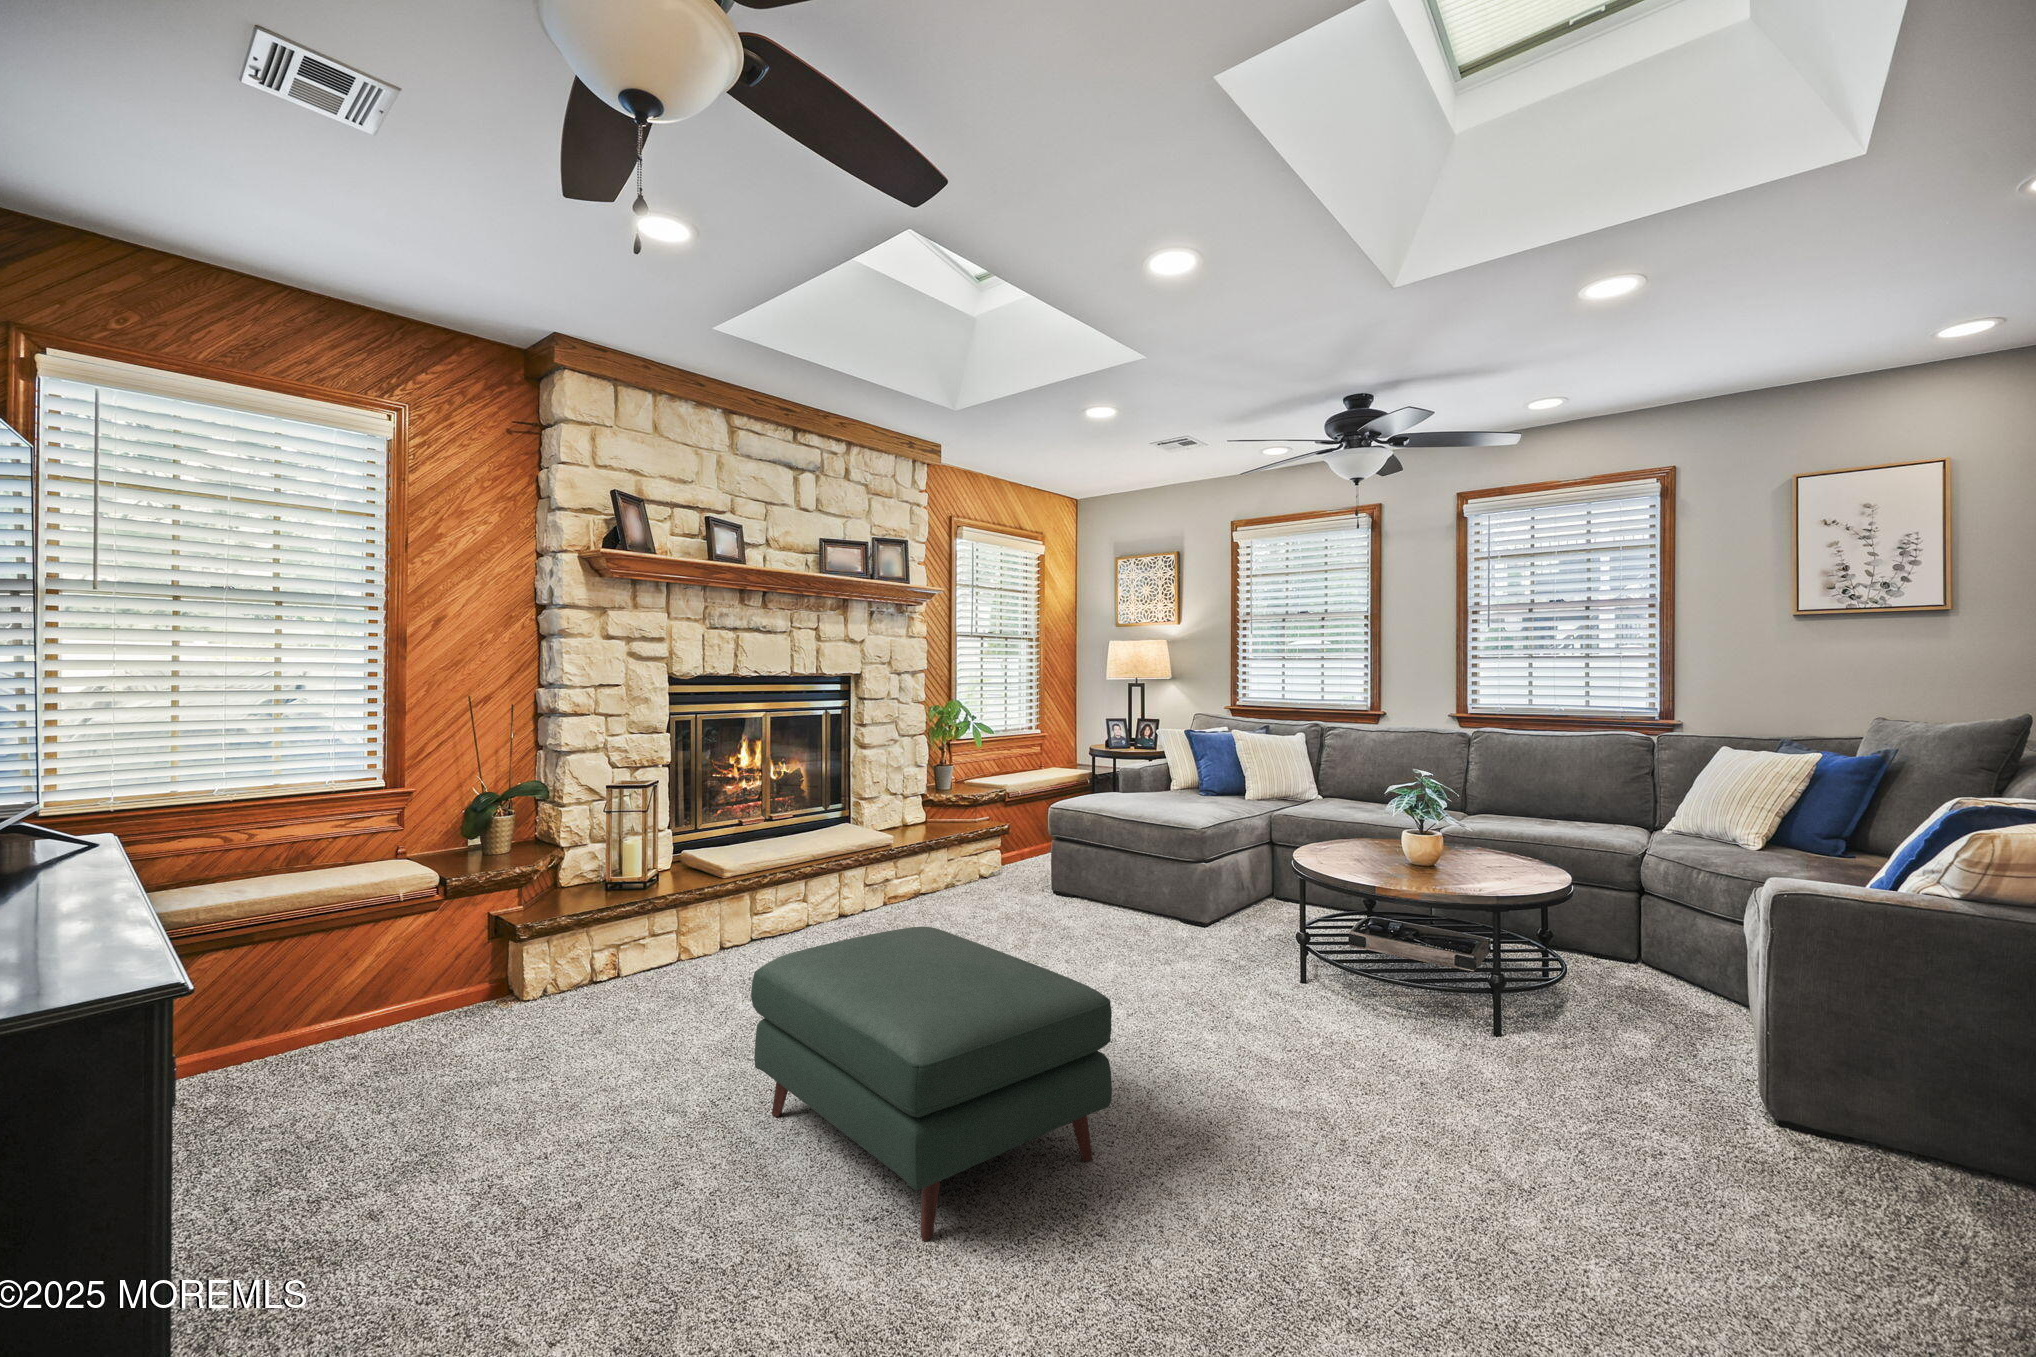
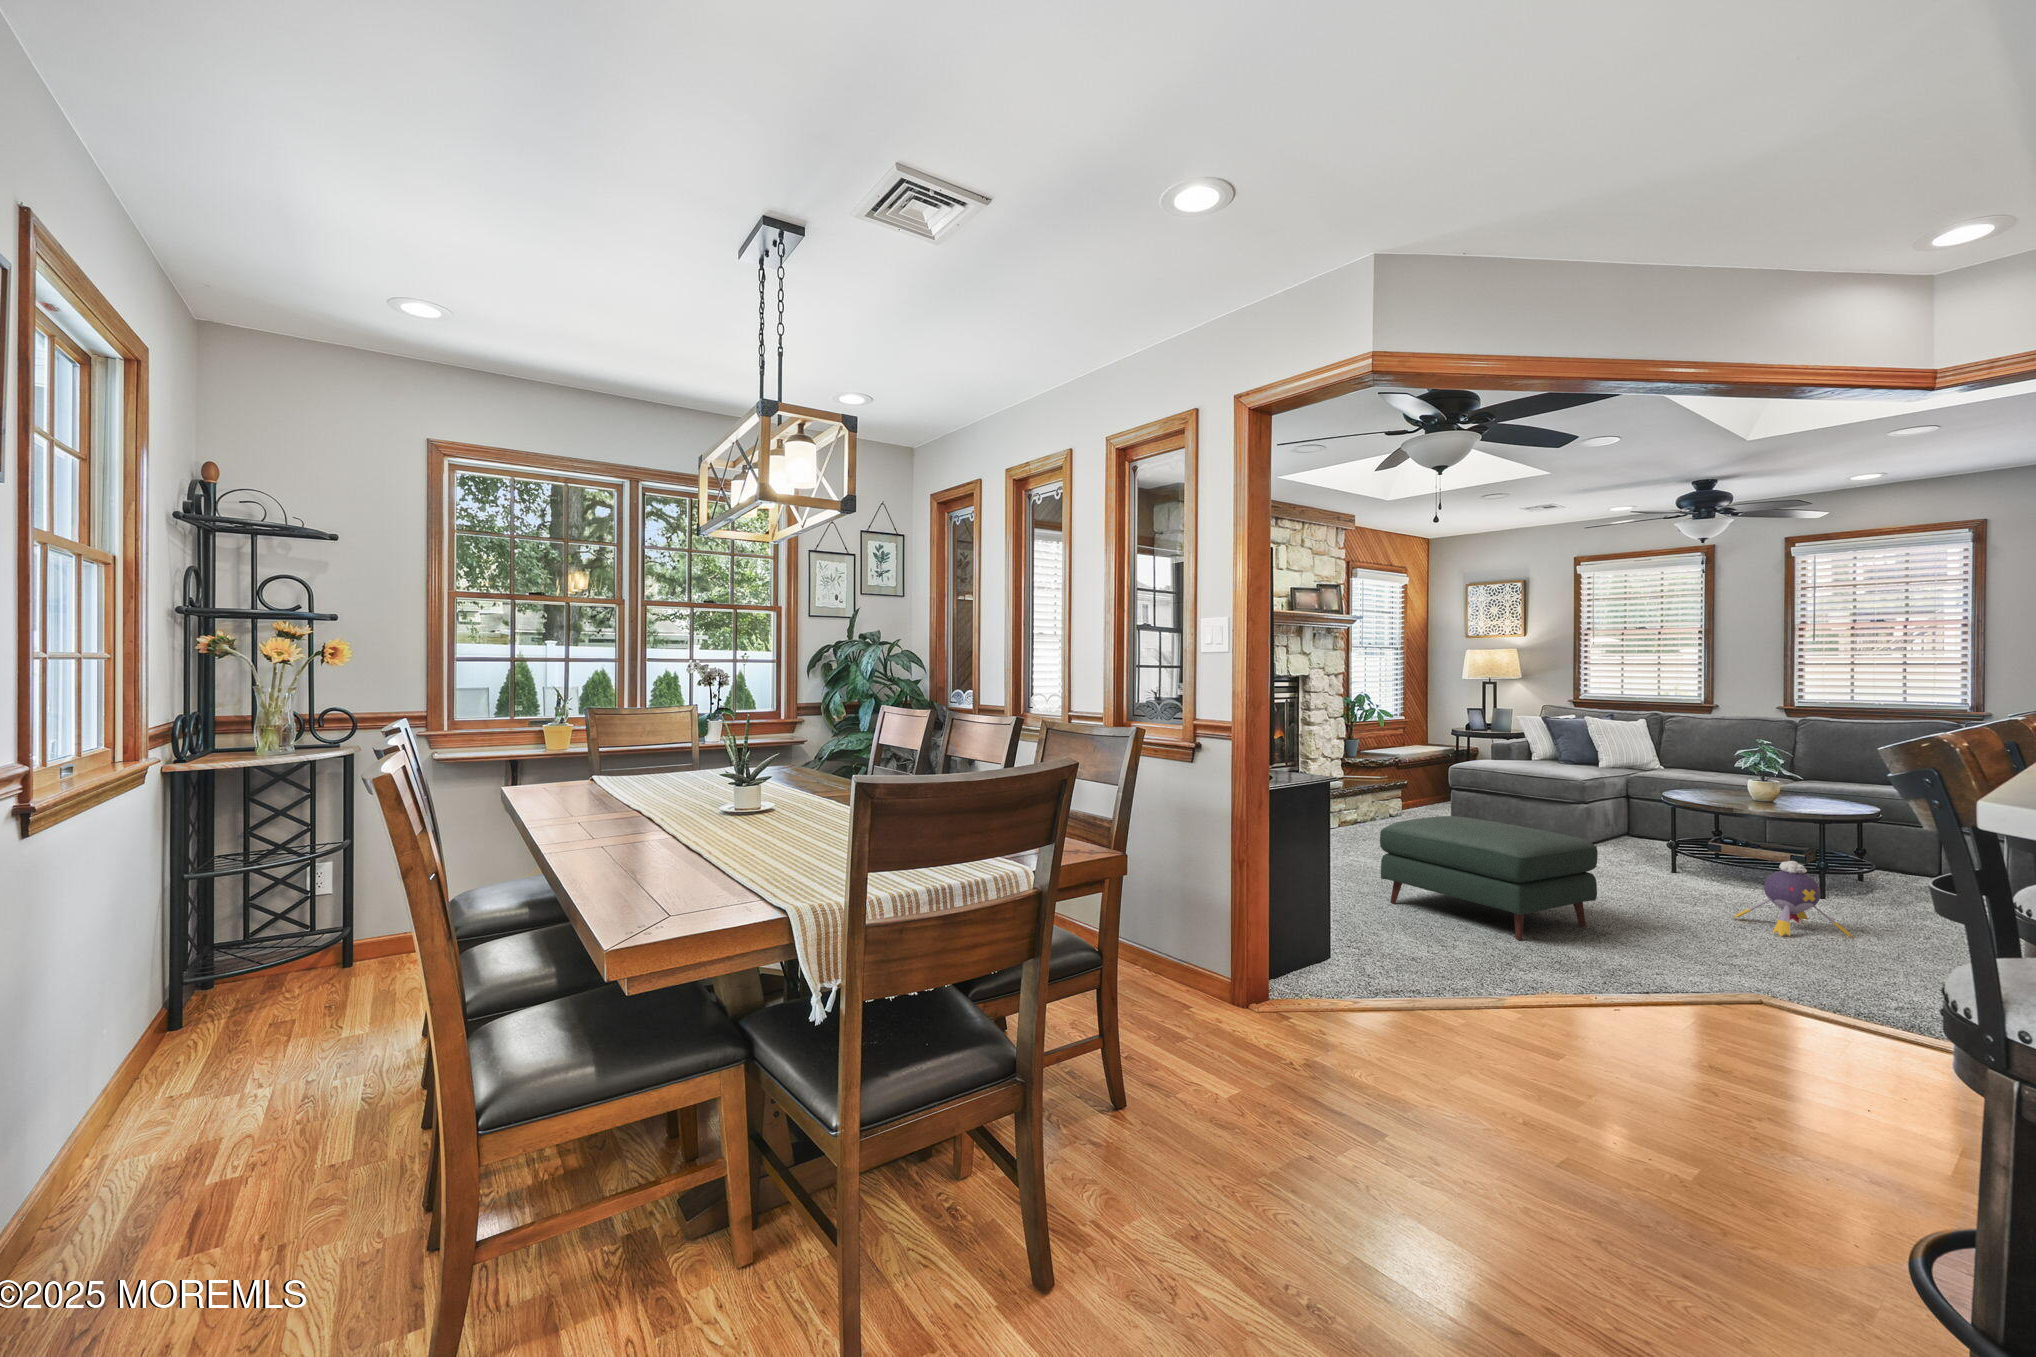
plush toy: none [1353,998,1532,1153] -> present [1733,861,1853,937]

